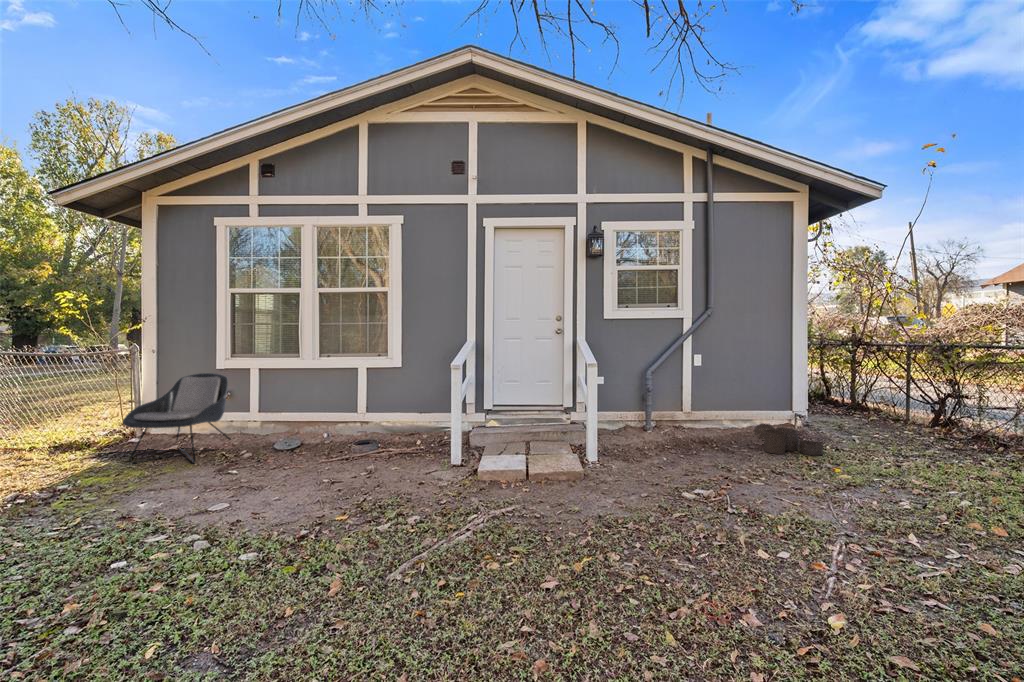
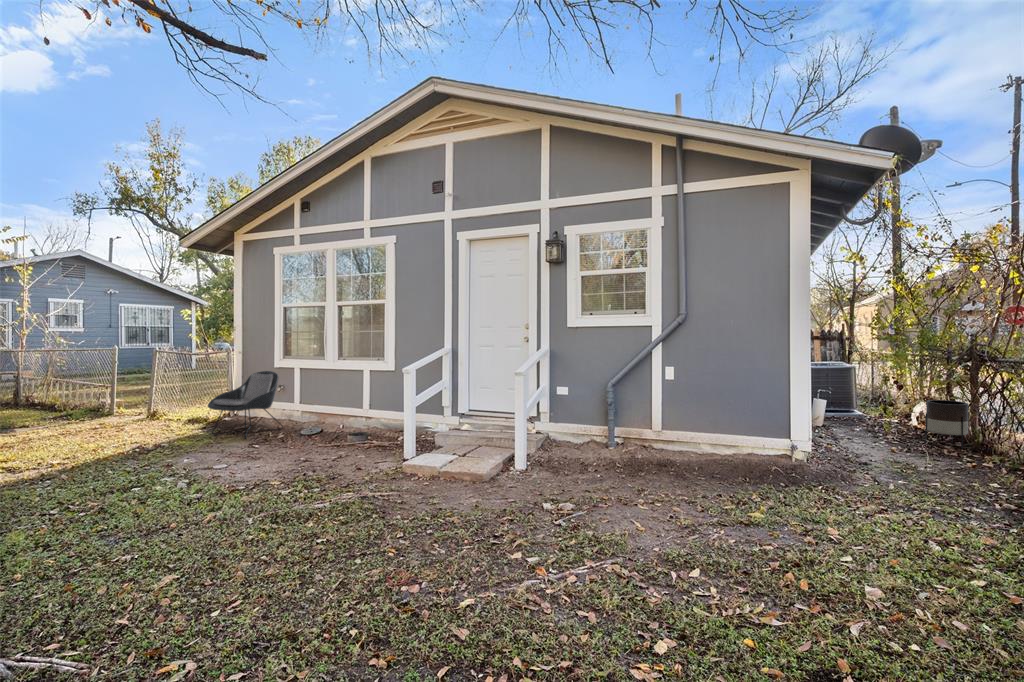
planter: none [828,377,857,411] -> present [925,400,968,449]
woven basket: present [753,424,823,456] -> none [718,448,786,493]

